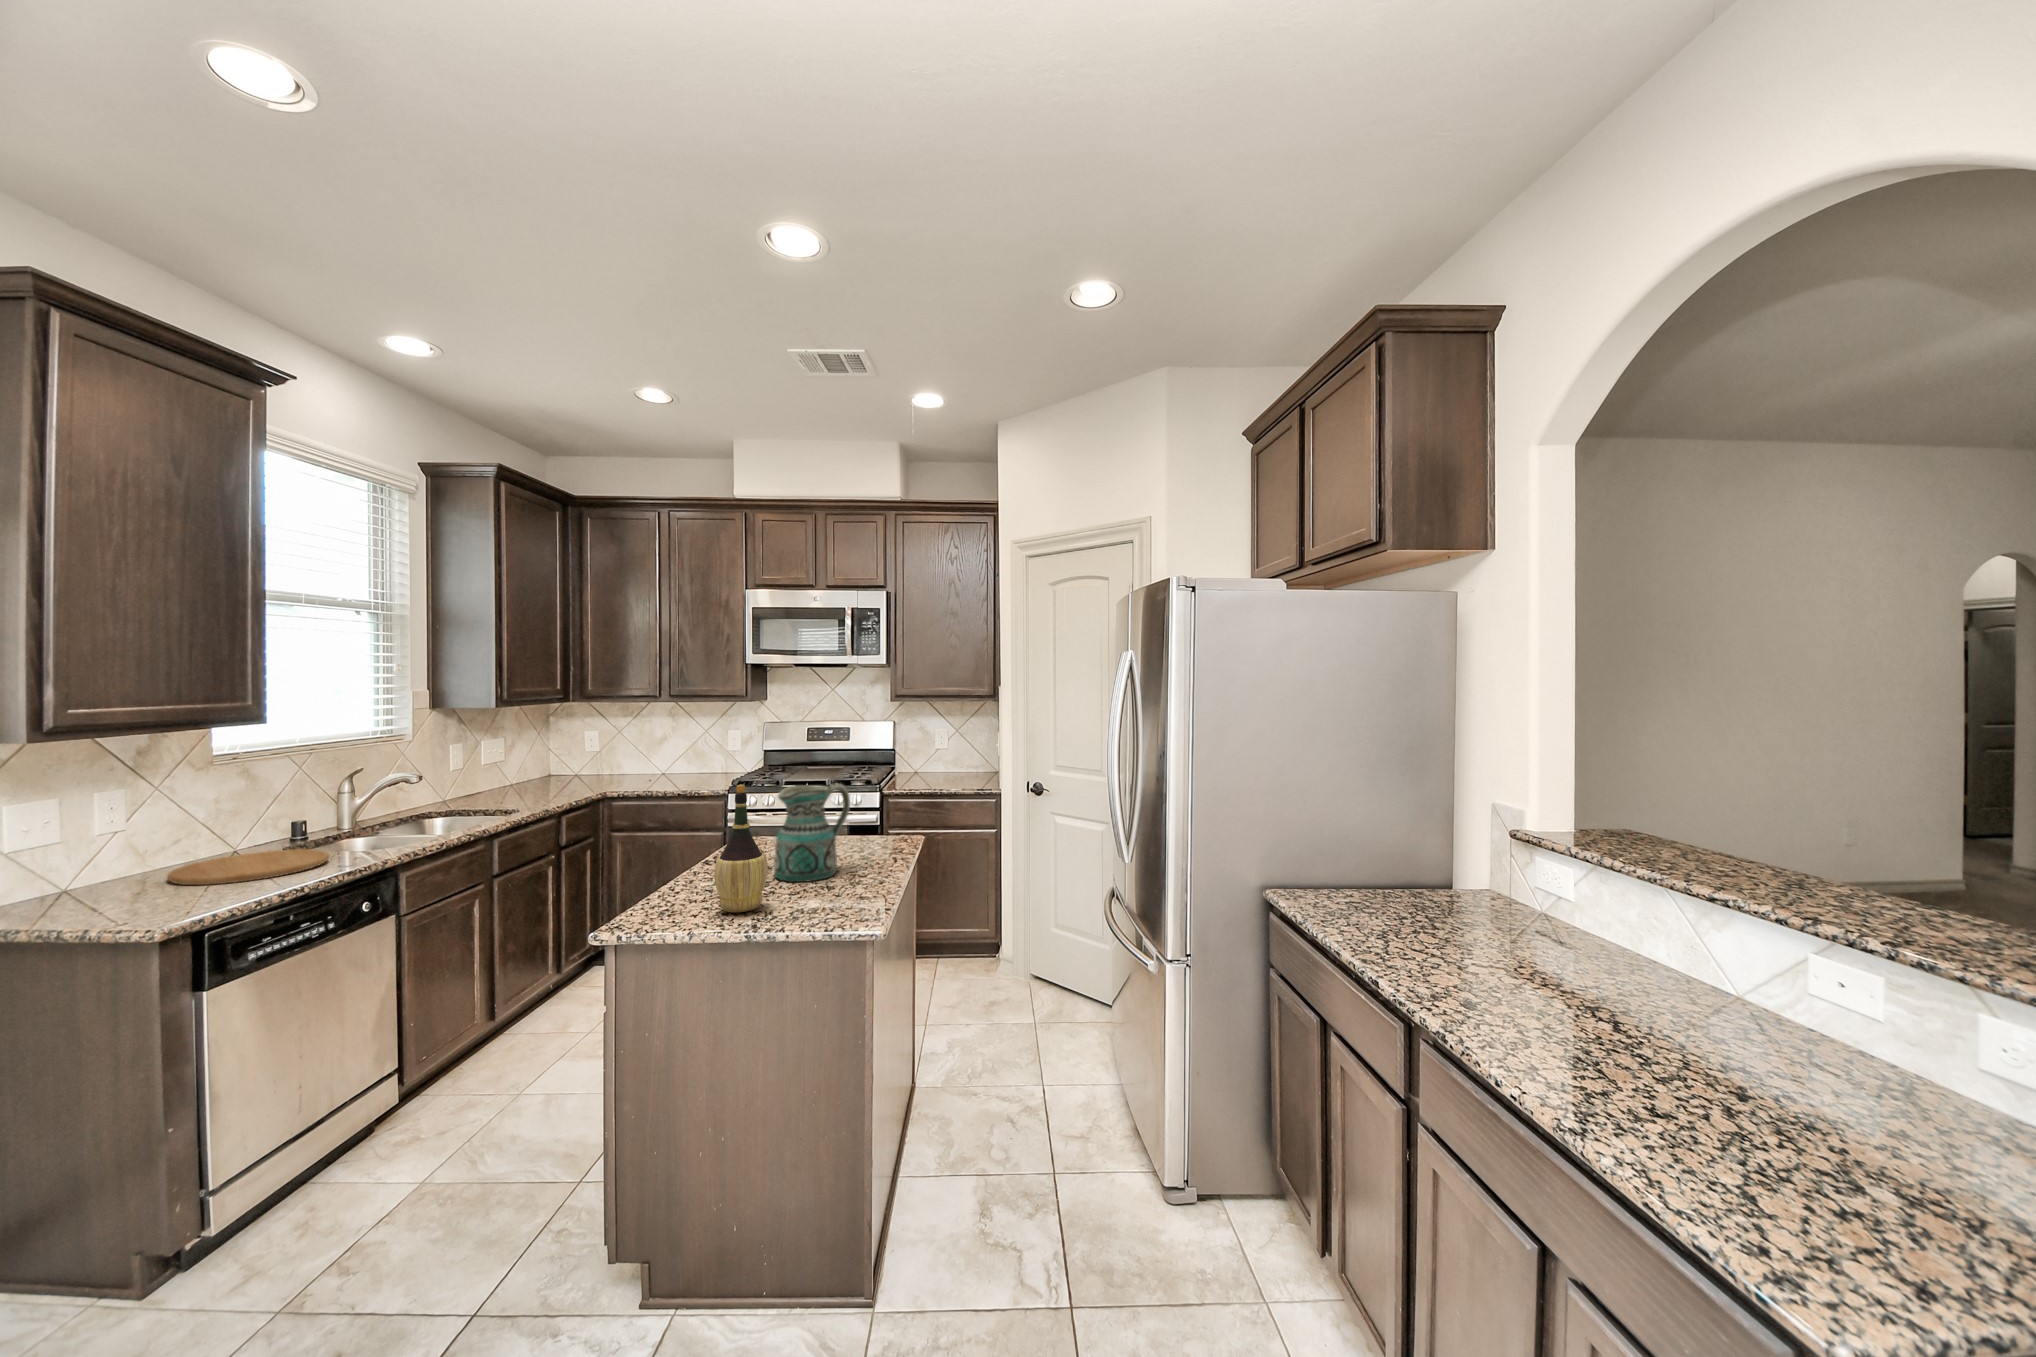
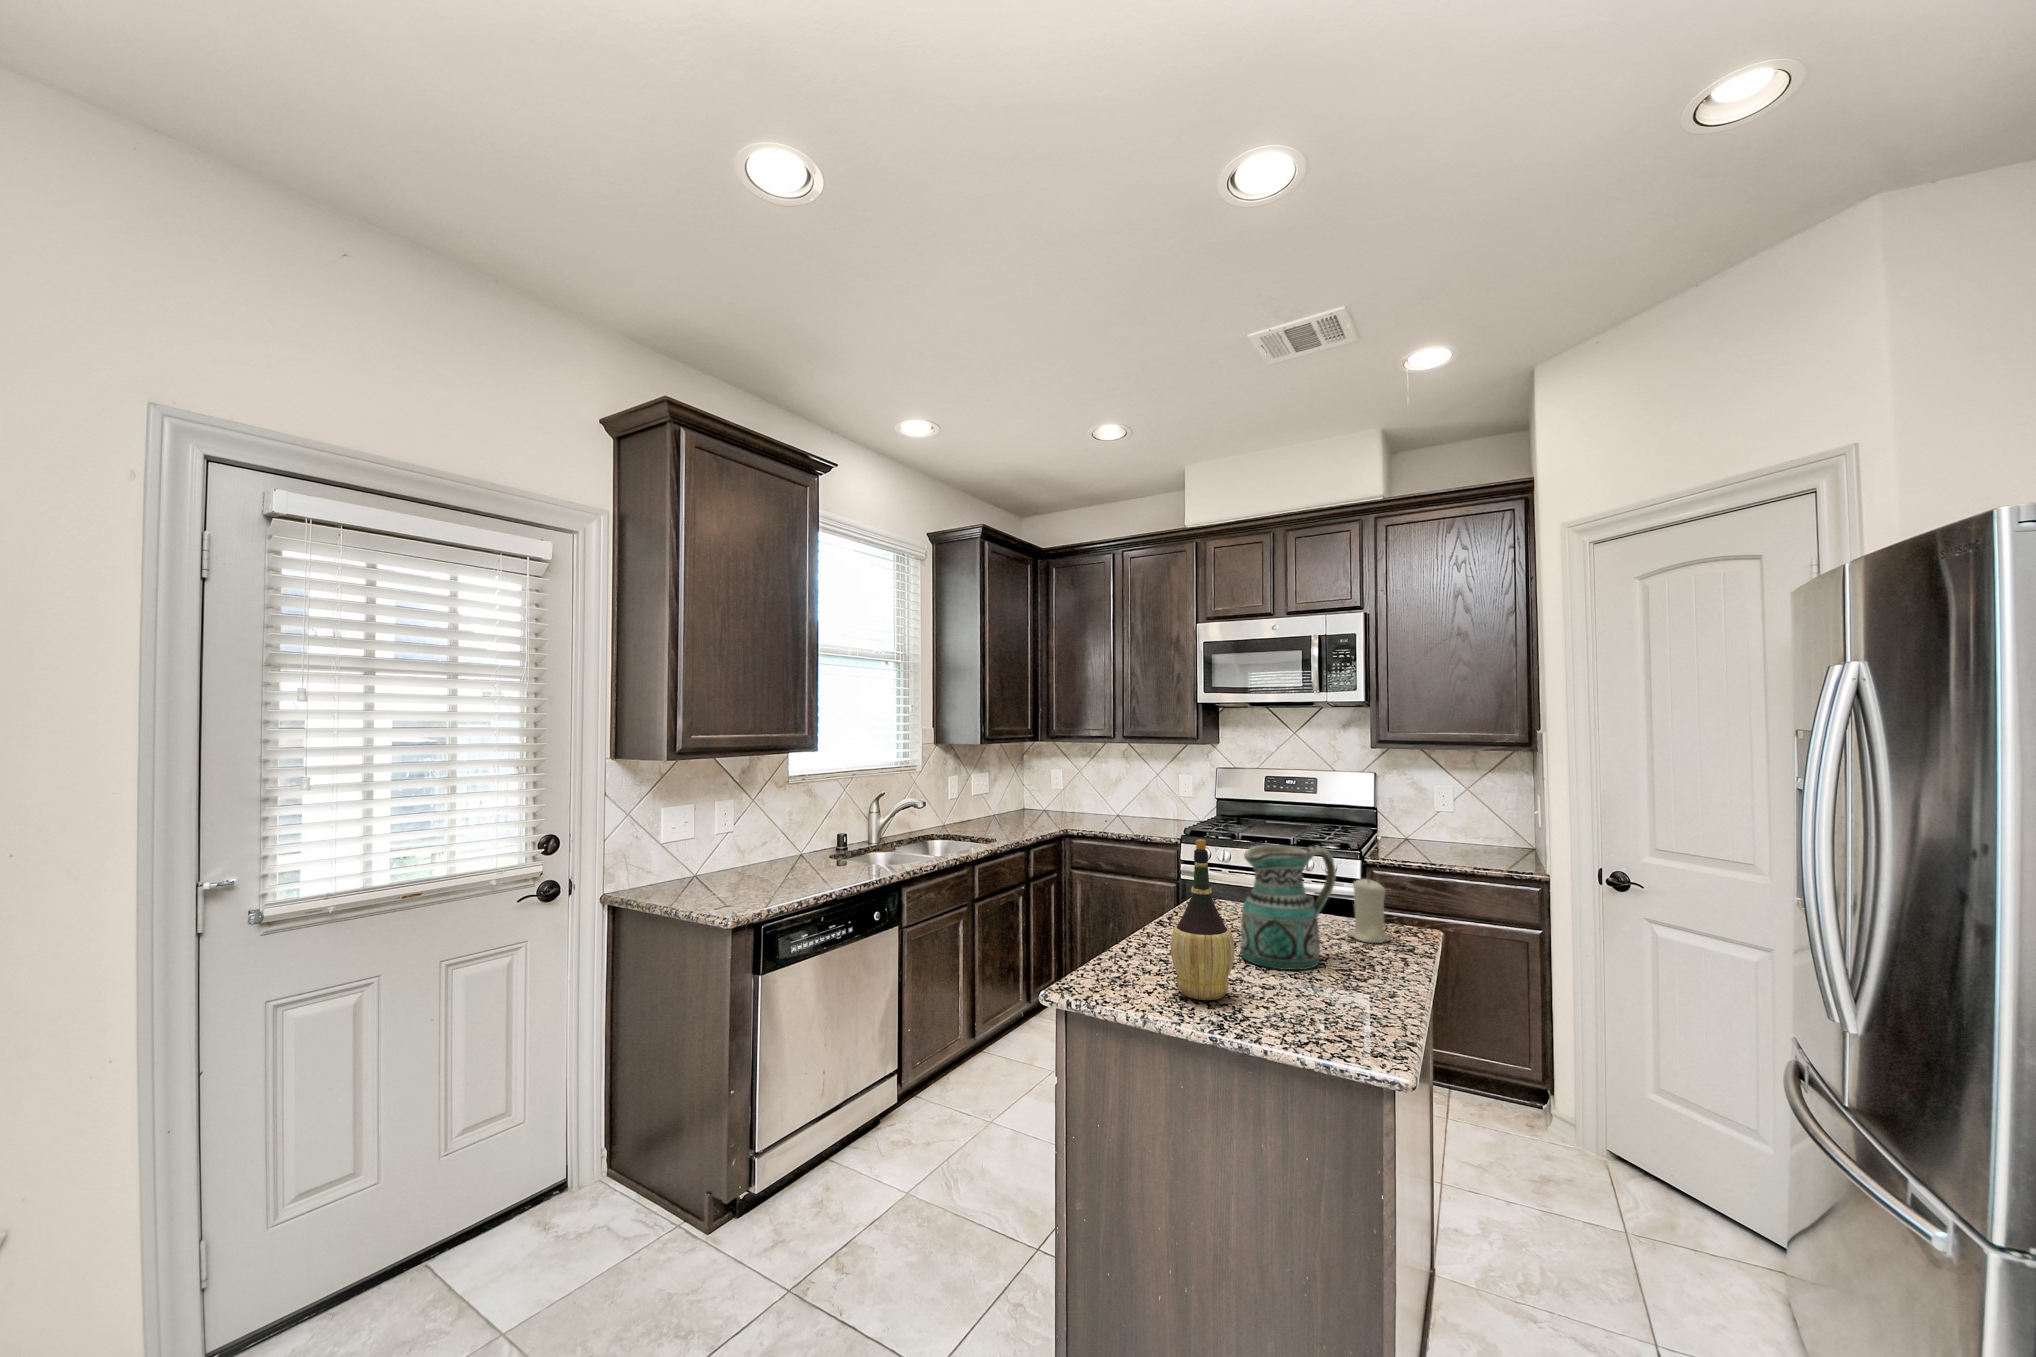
candle: none [860,805,890,854] -> present [1348,879,1390,943]
cutting board: present [167,849,329,885] -> none [755,858,854,883]

